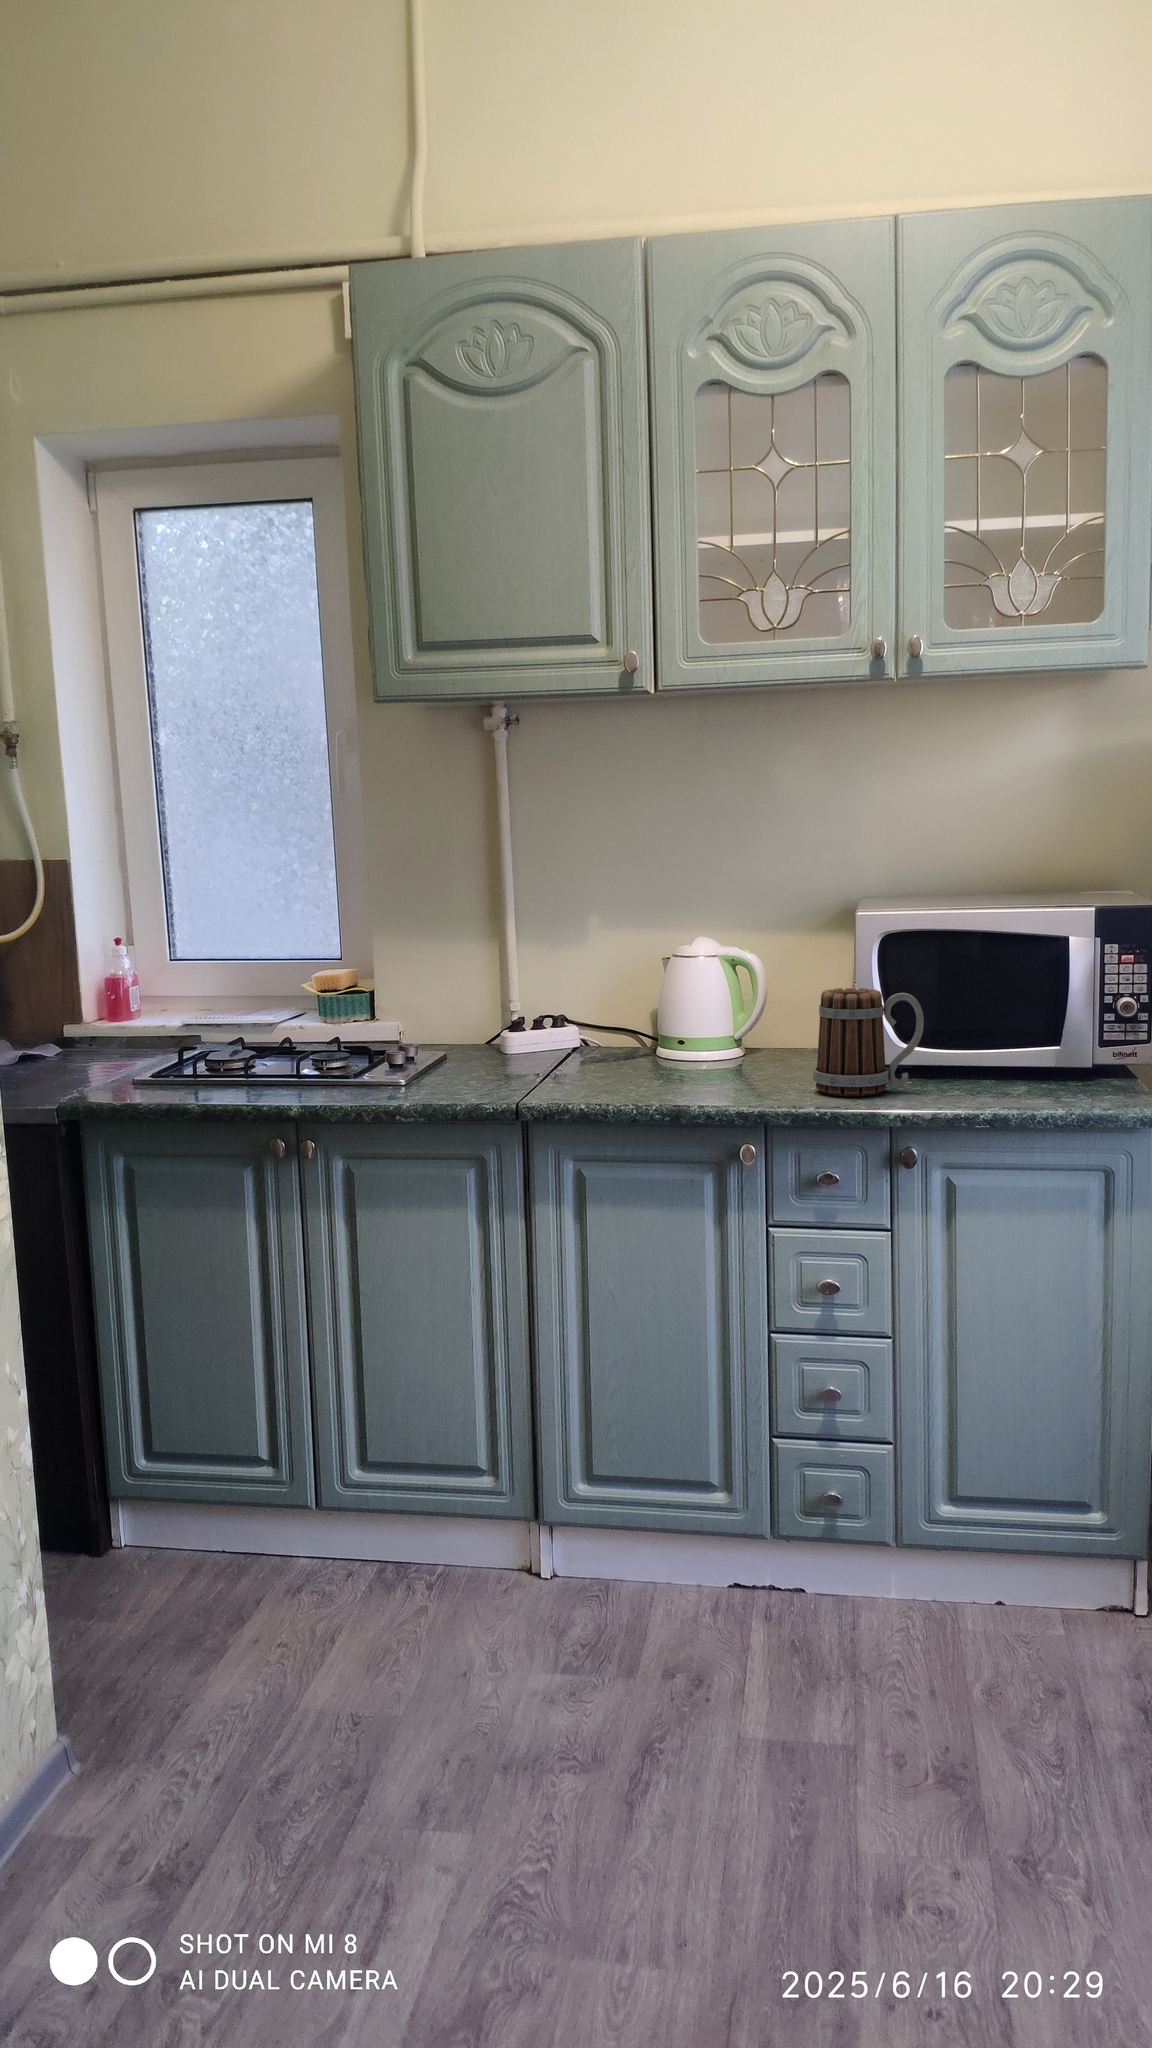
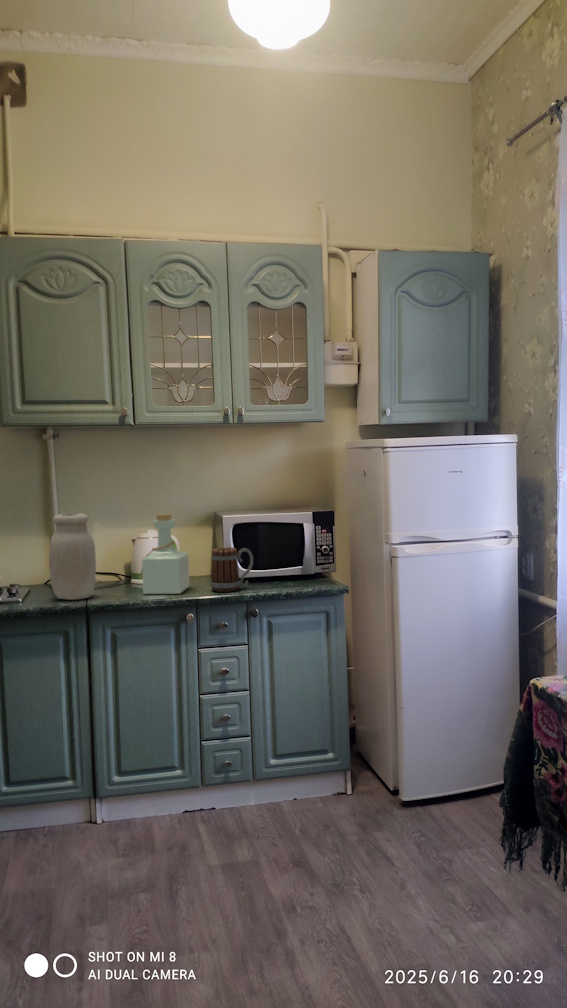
jar: none [458,893,558,1085] -> present [49,513,96,600]
bottle: none [656,901,773,1092] -> present [140,514,190,594]

